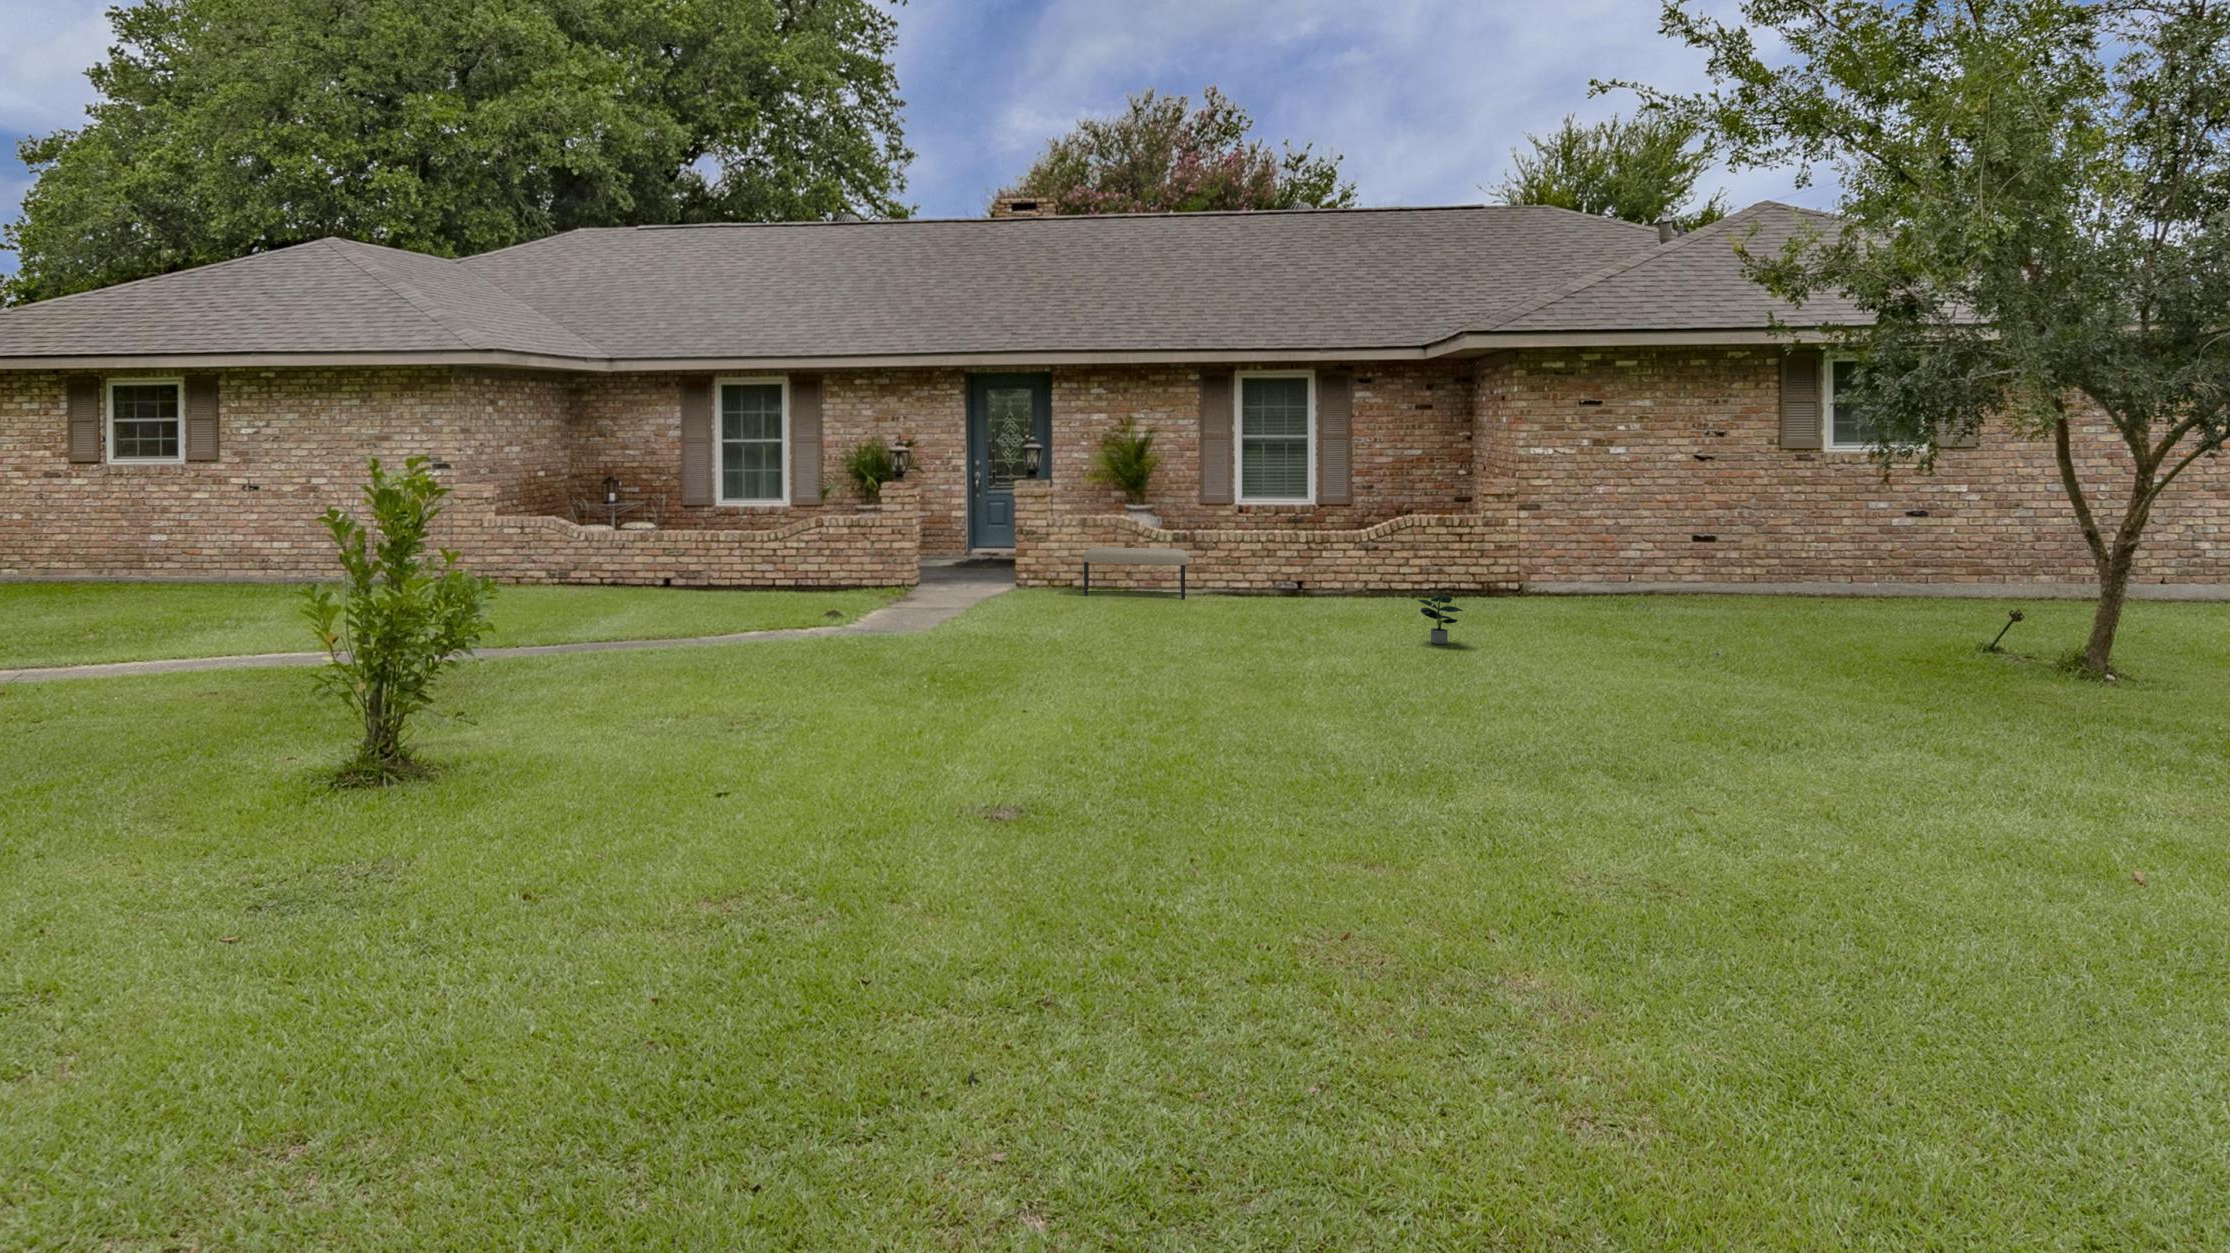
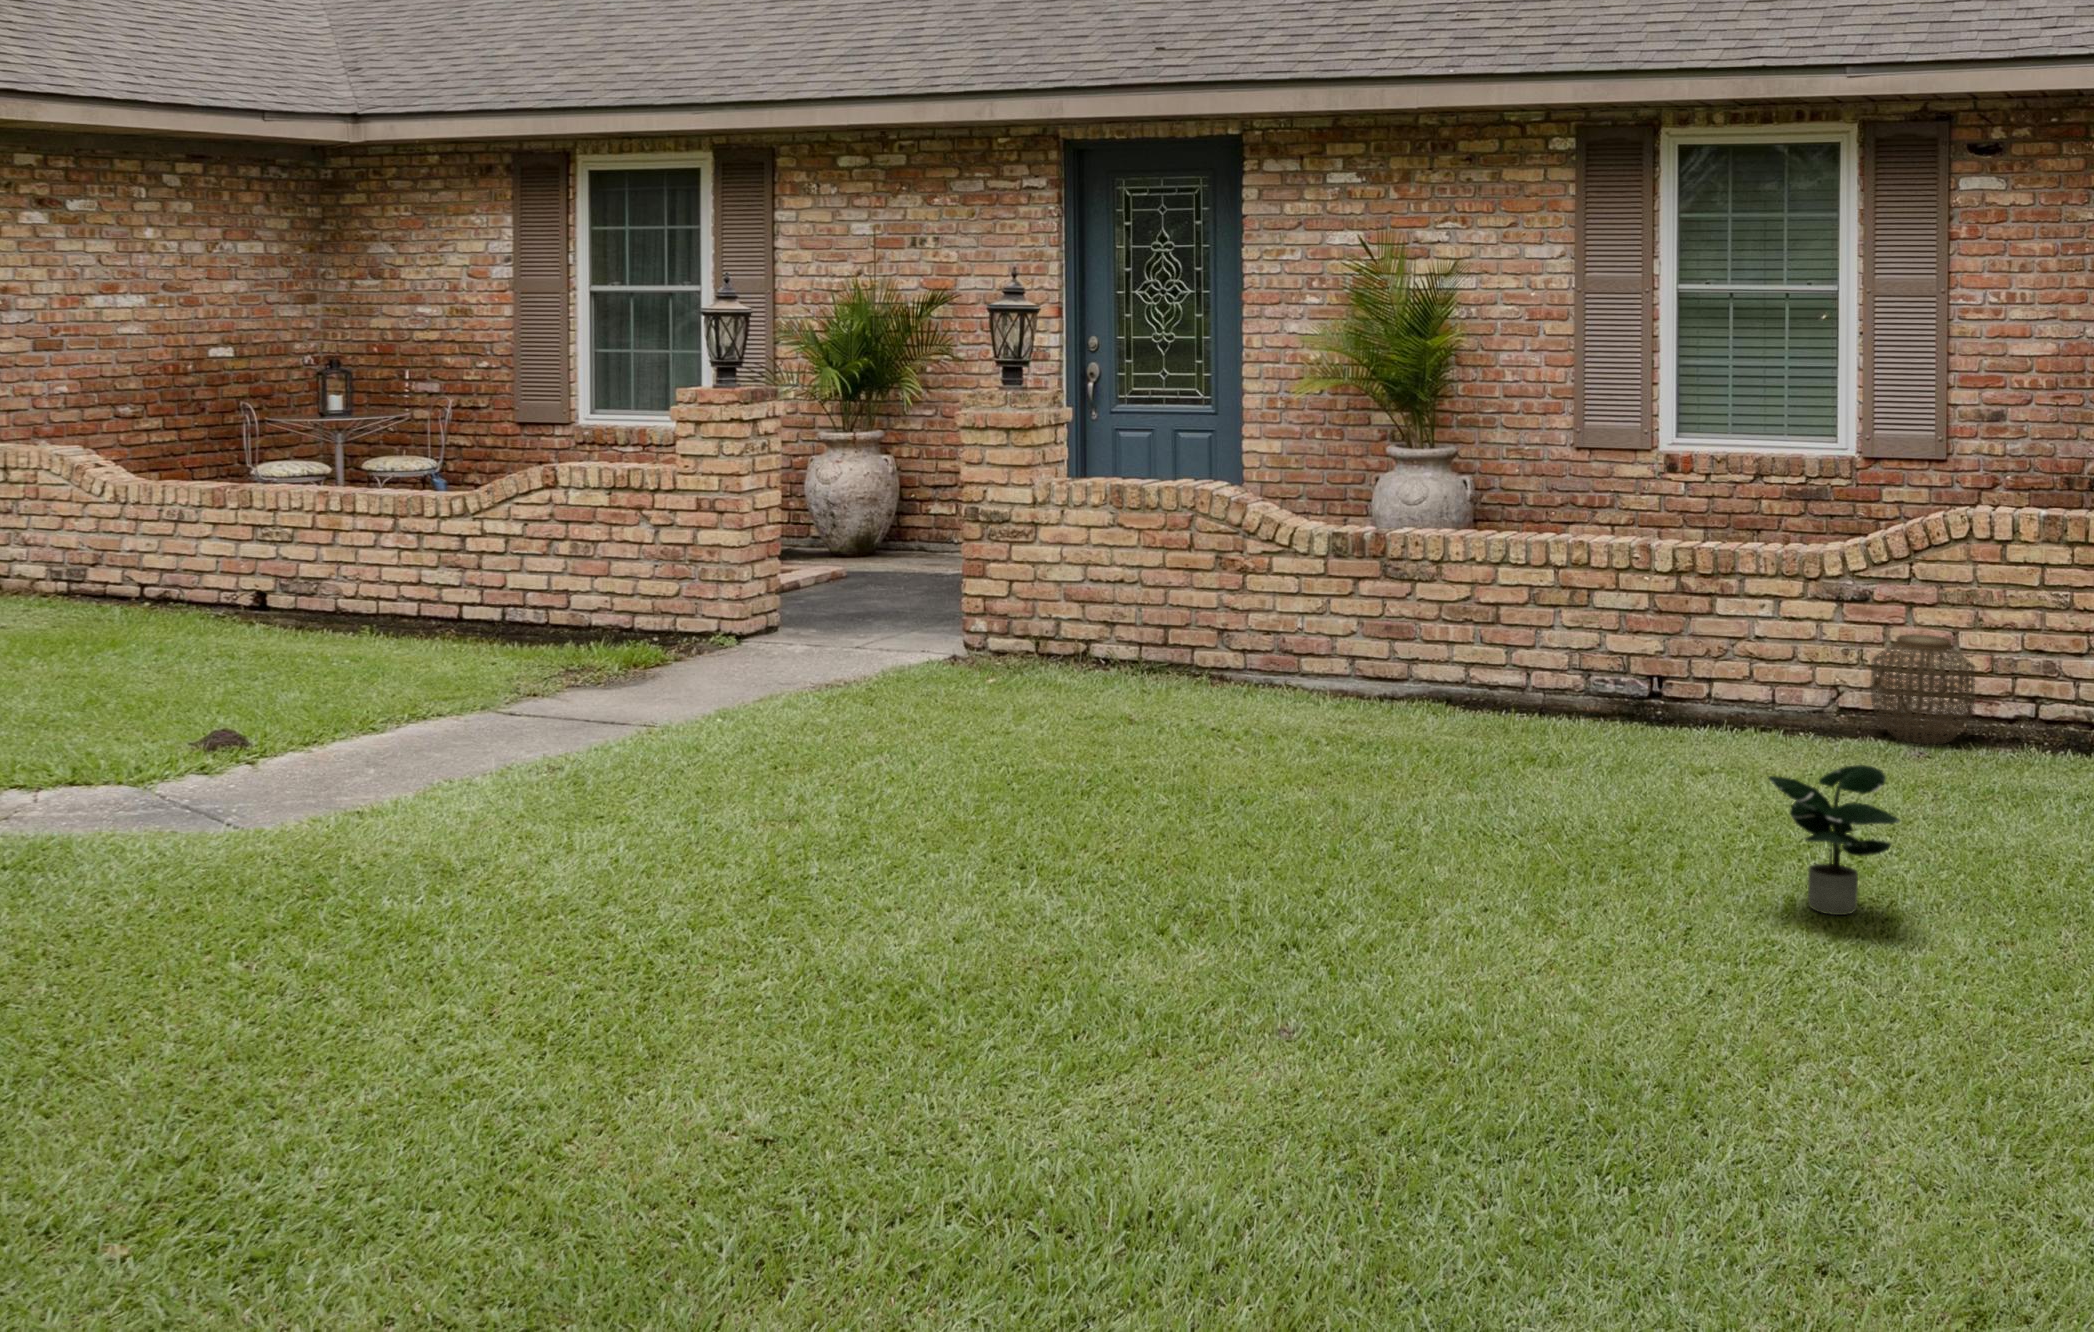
bench: present [1083,547,1190,599] -> none [1088,561,1364,705]
woven basket: none [1385,562,1423,600] -> present [1871,634,1975,744]

